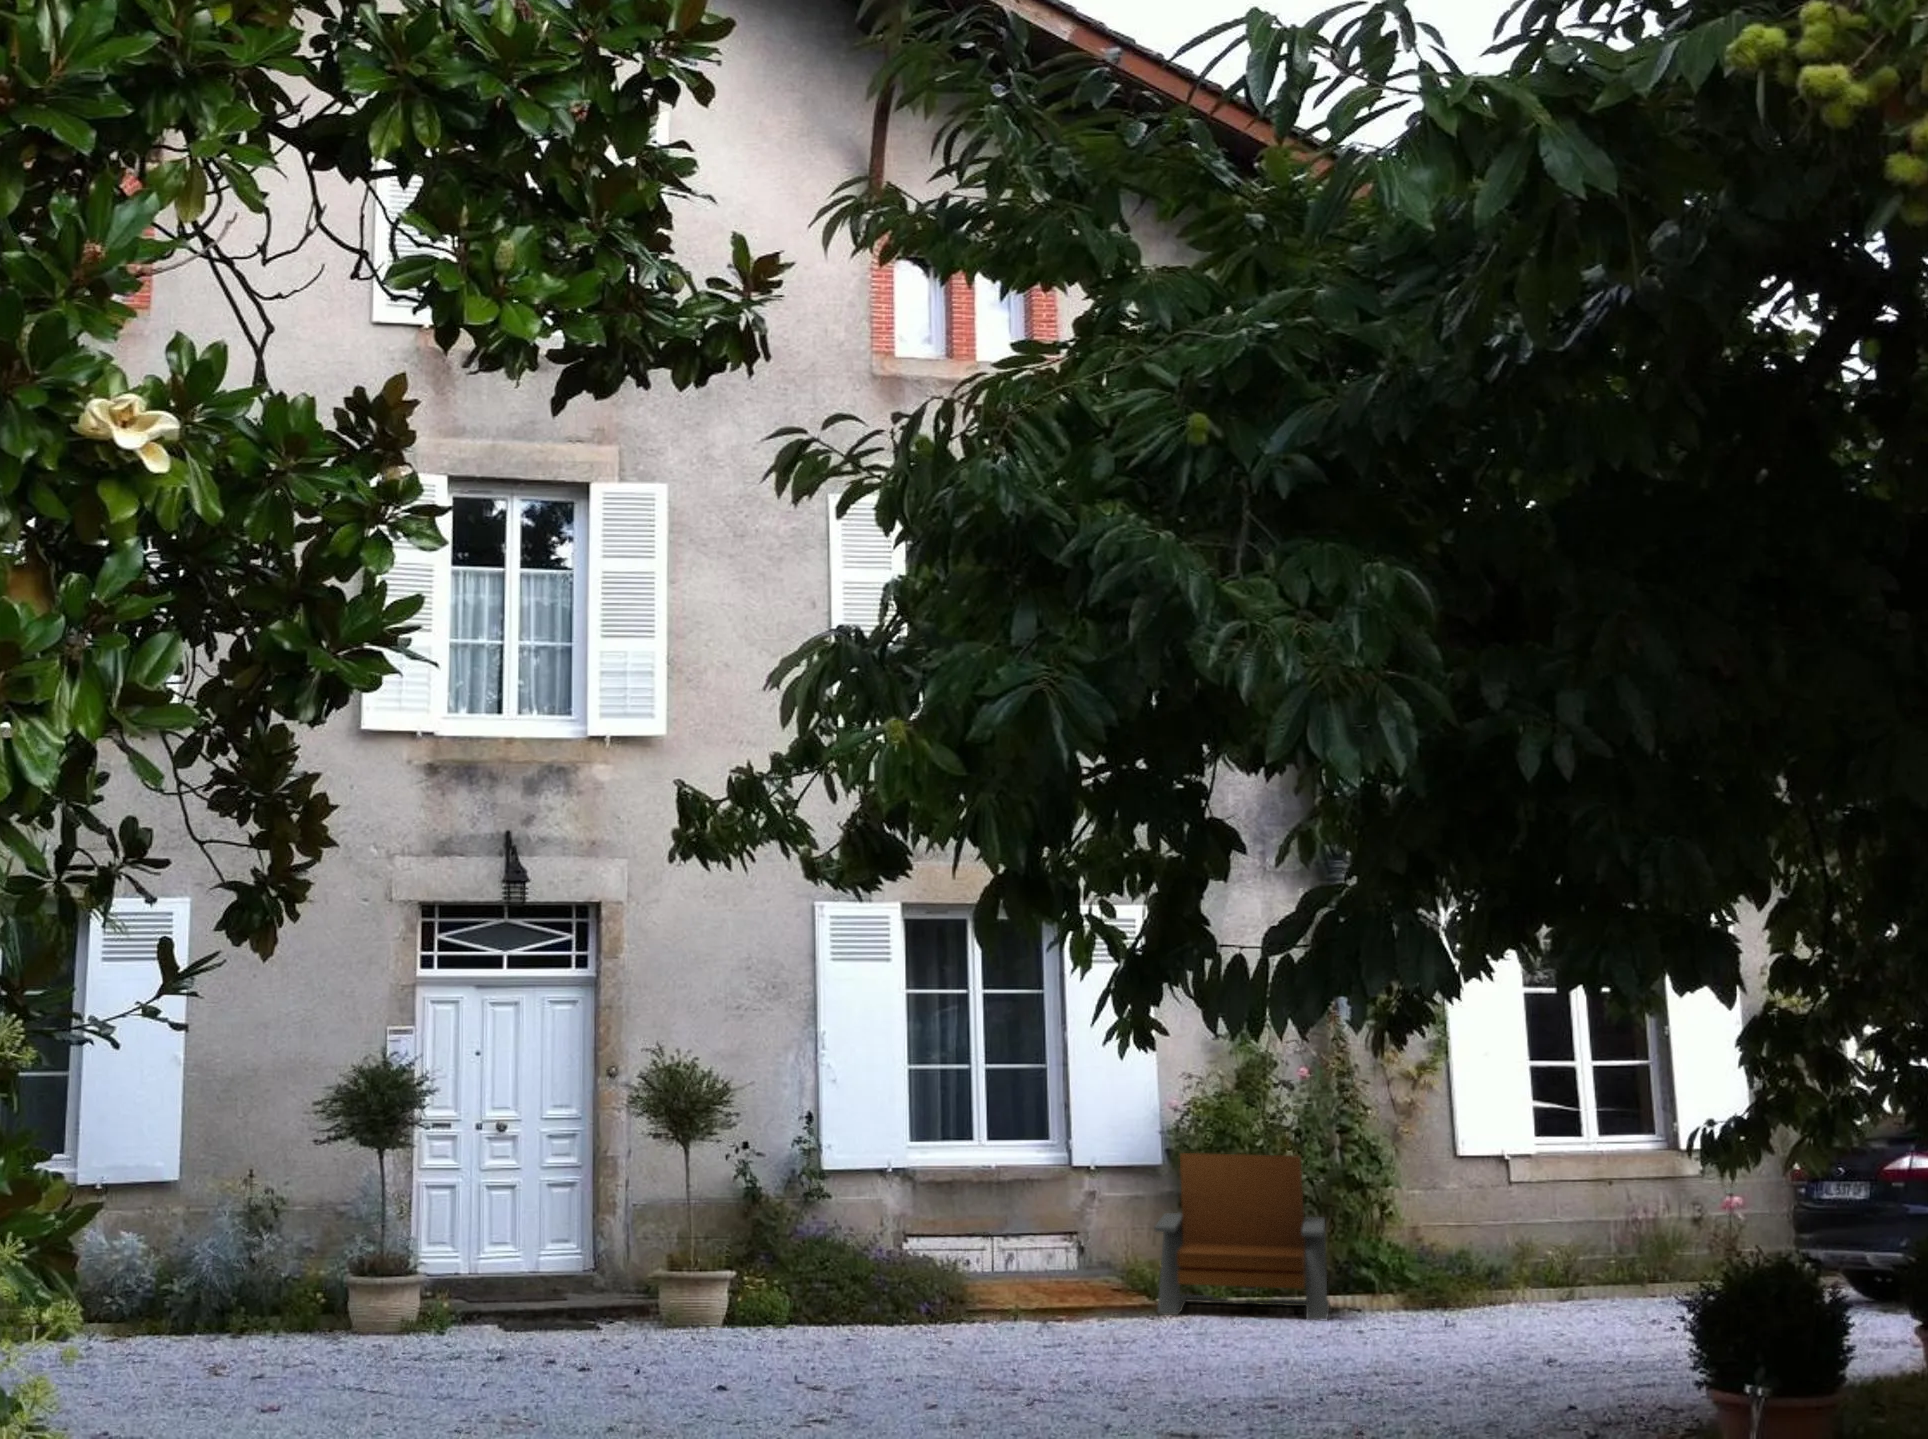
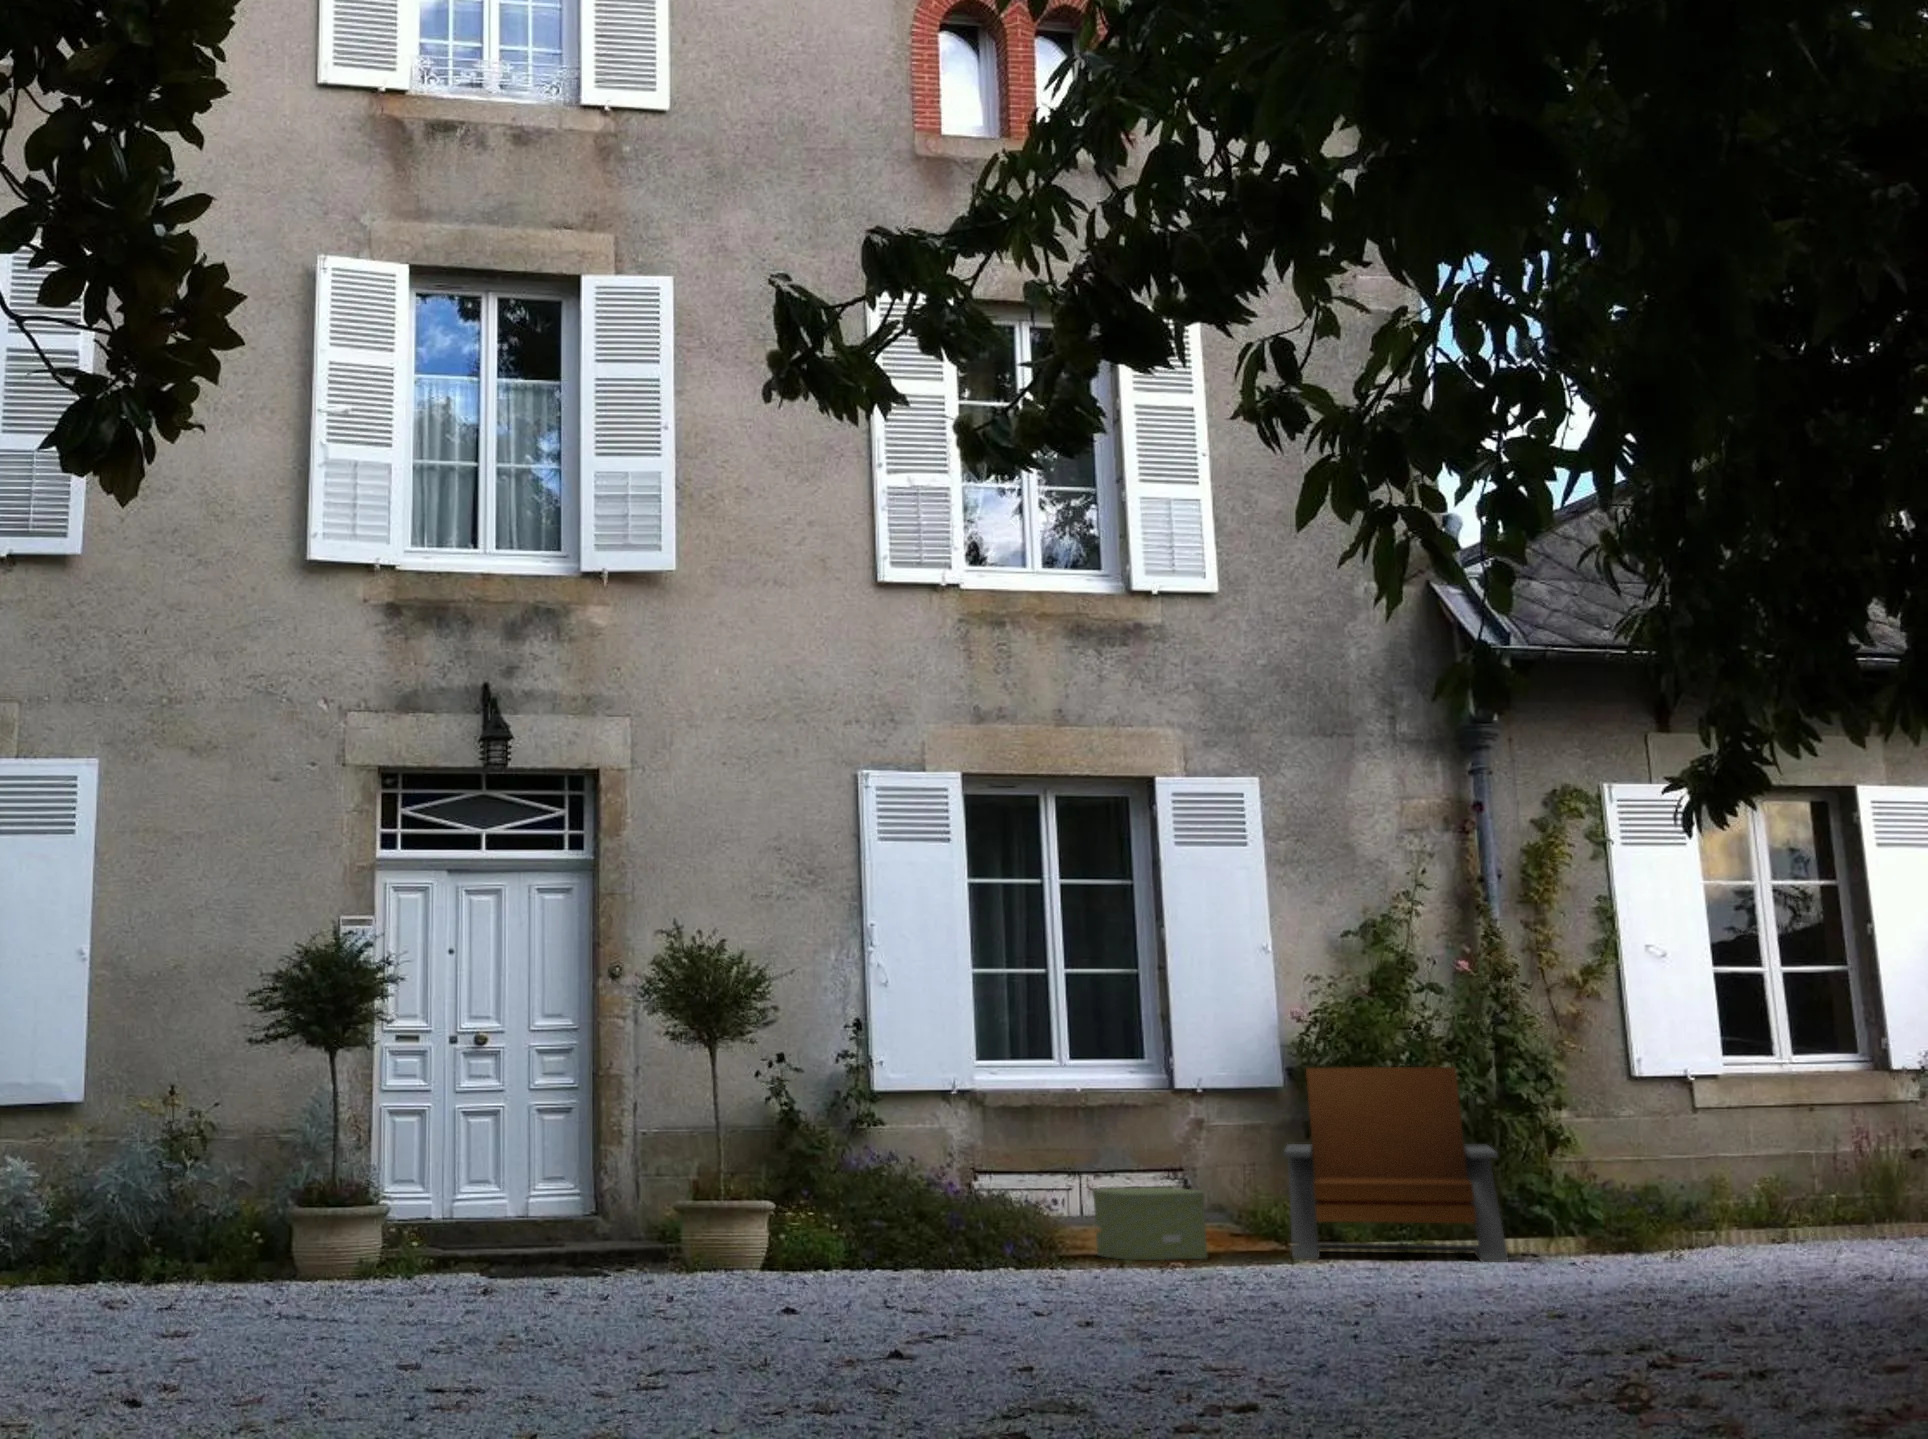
storage box: none [1000,1250,1091,1315] -> present [1093,1187,1207,1260]

